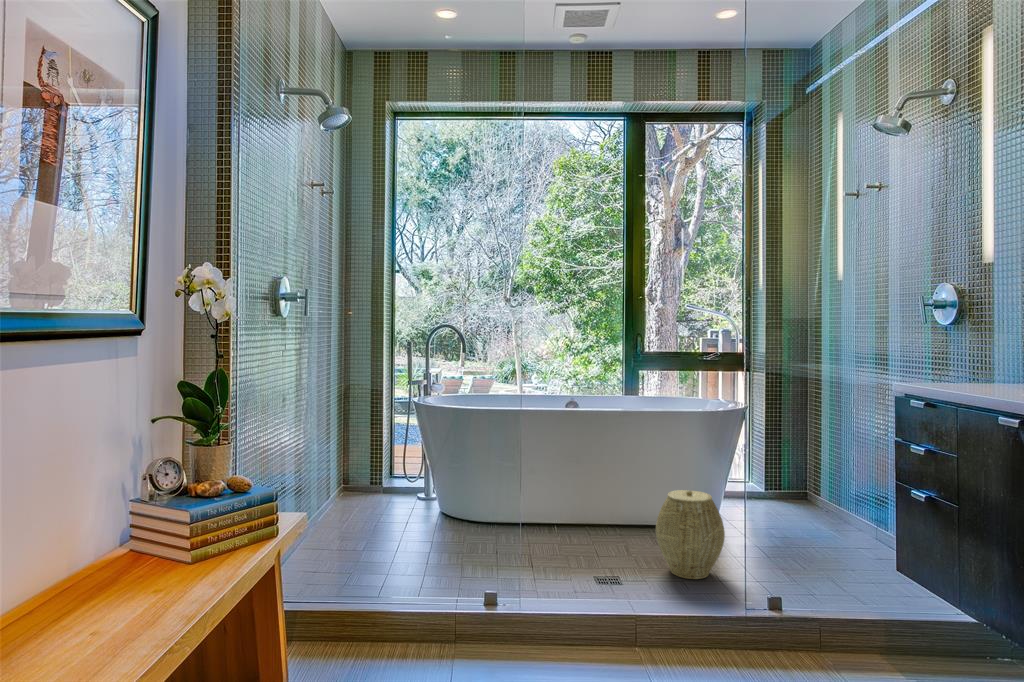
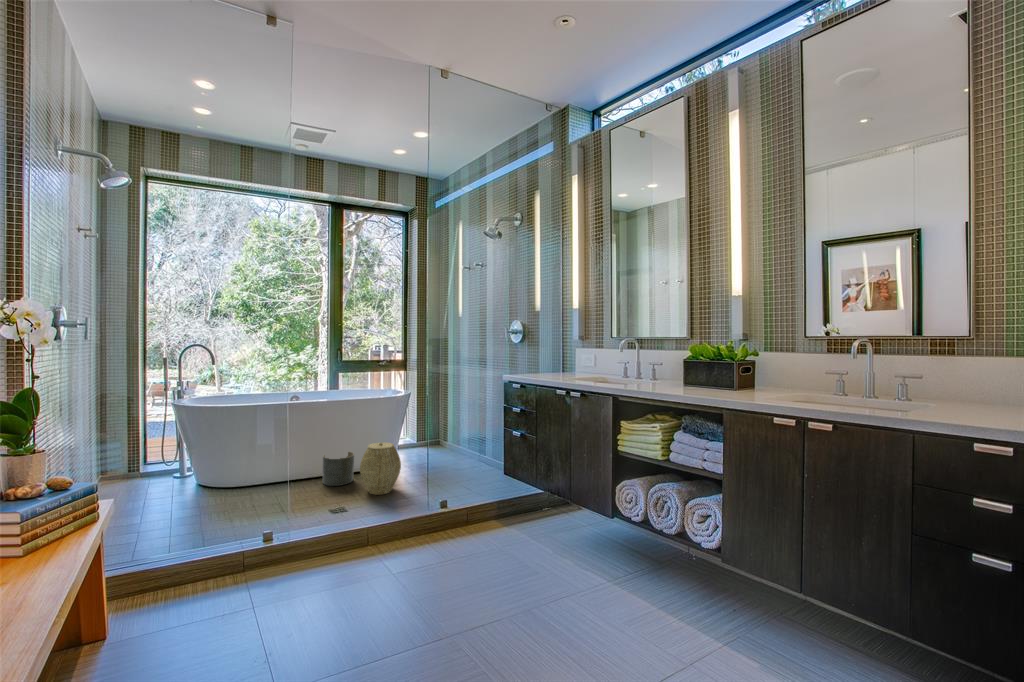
planter: none [607,495,654,550] -> present [323,451,354,486]

